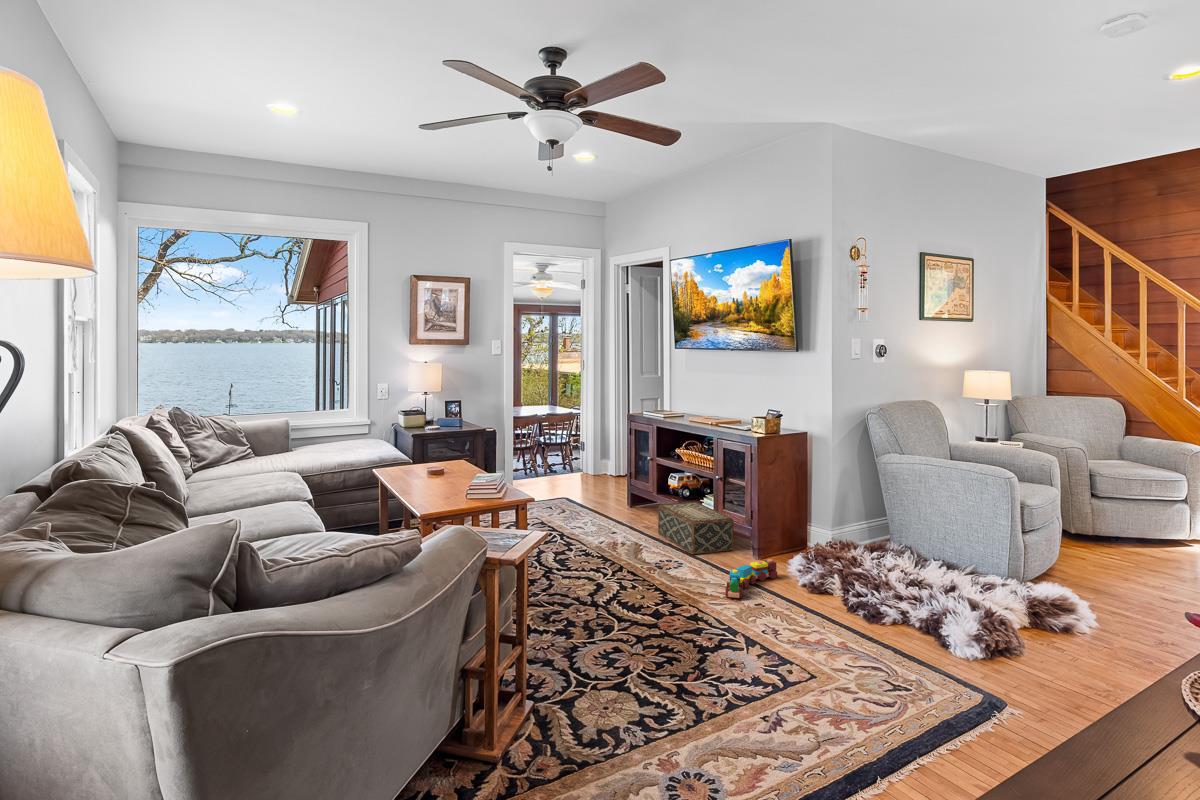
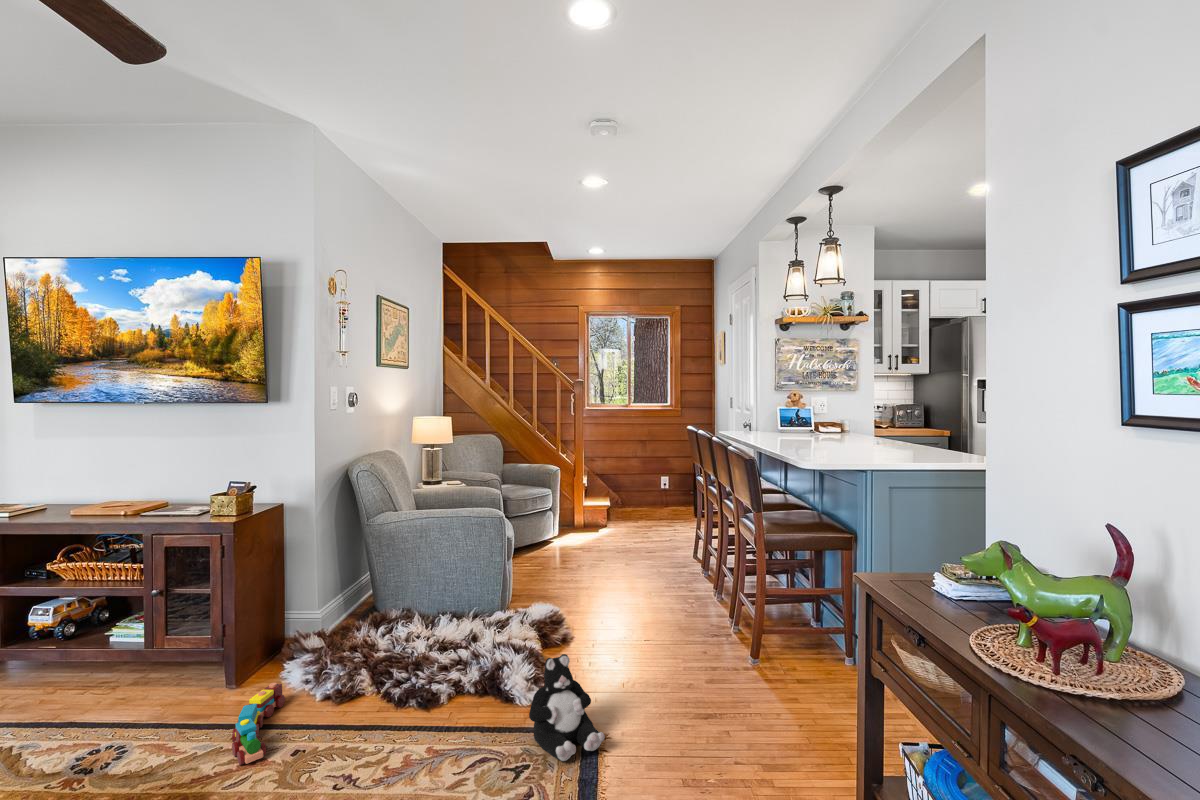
woven basket: present [658,502,734,554] -> none [33,641,191,724]
plush toy: none [925,605,1003,710] -> present [529,654,605,761]

